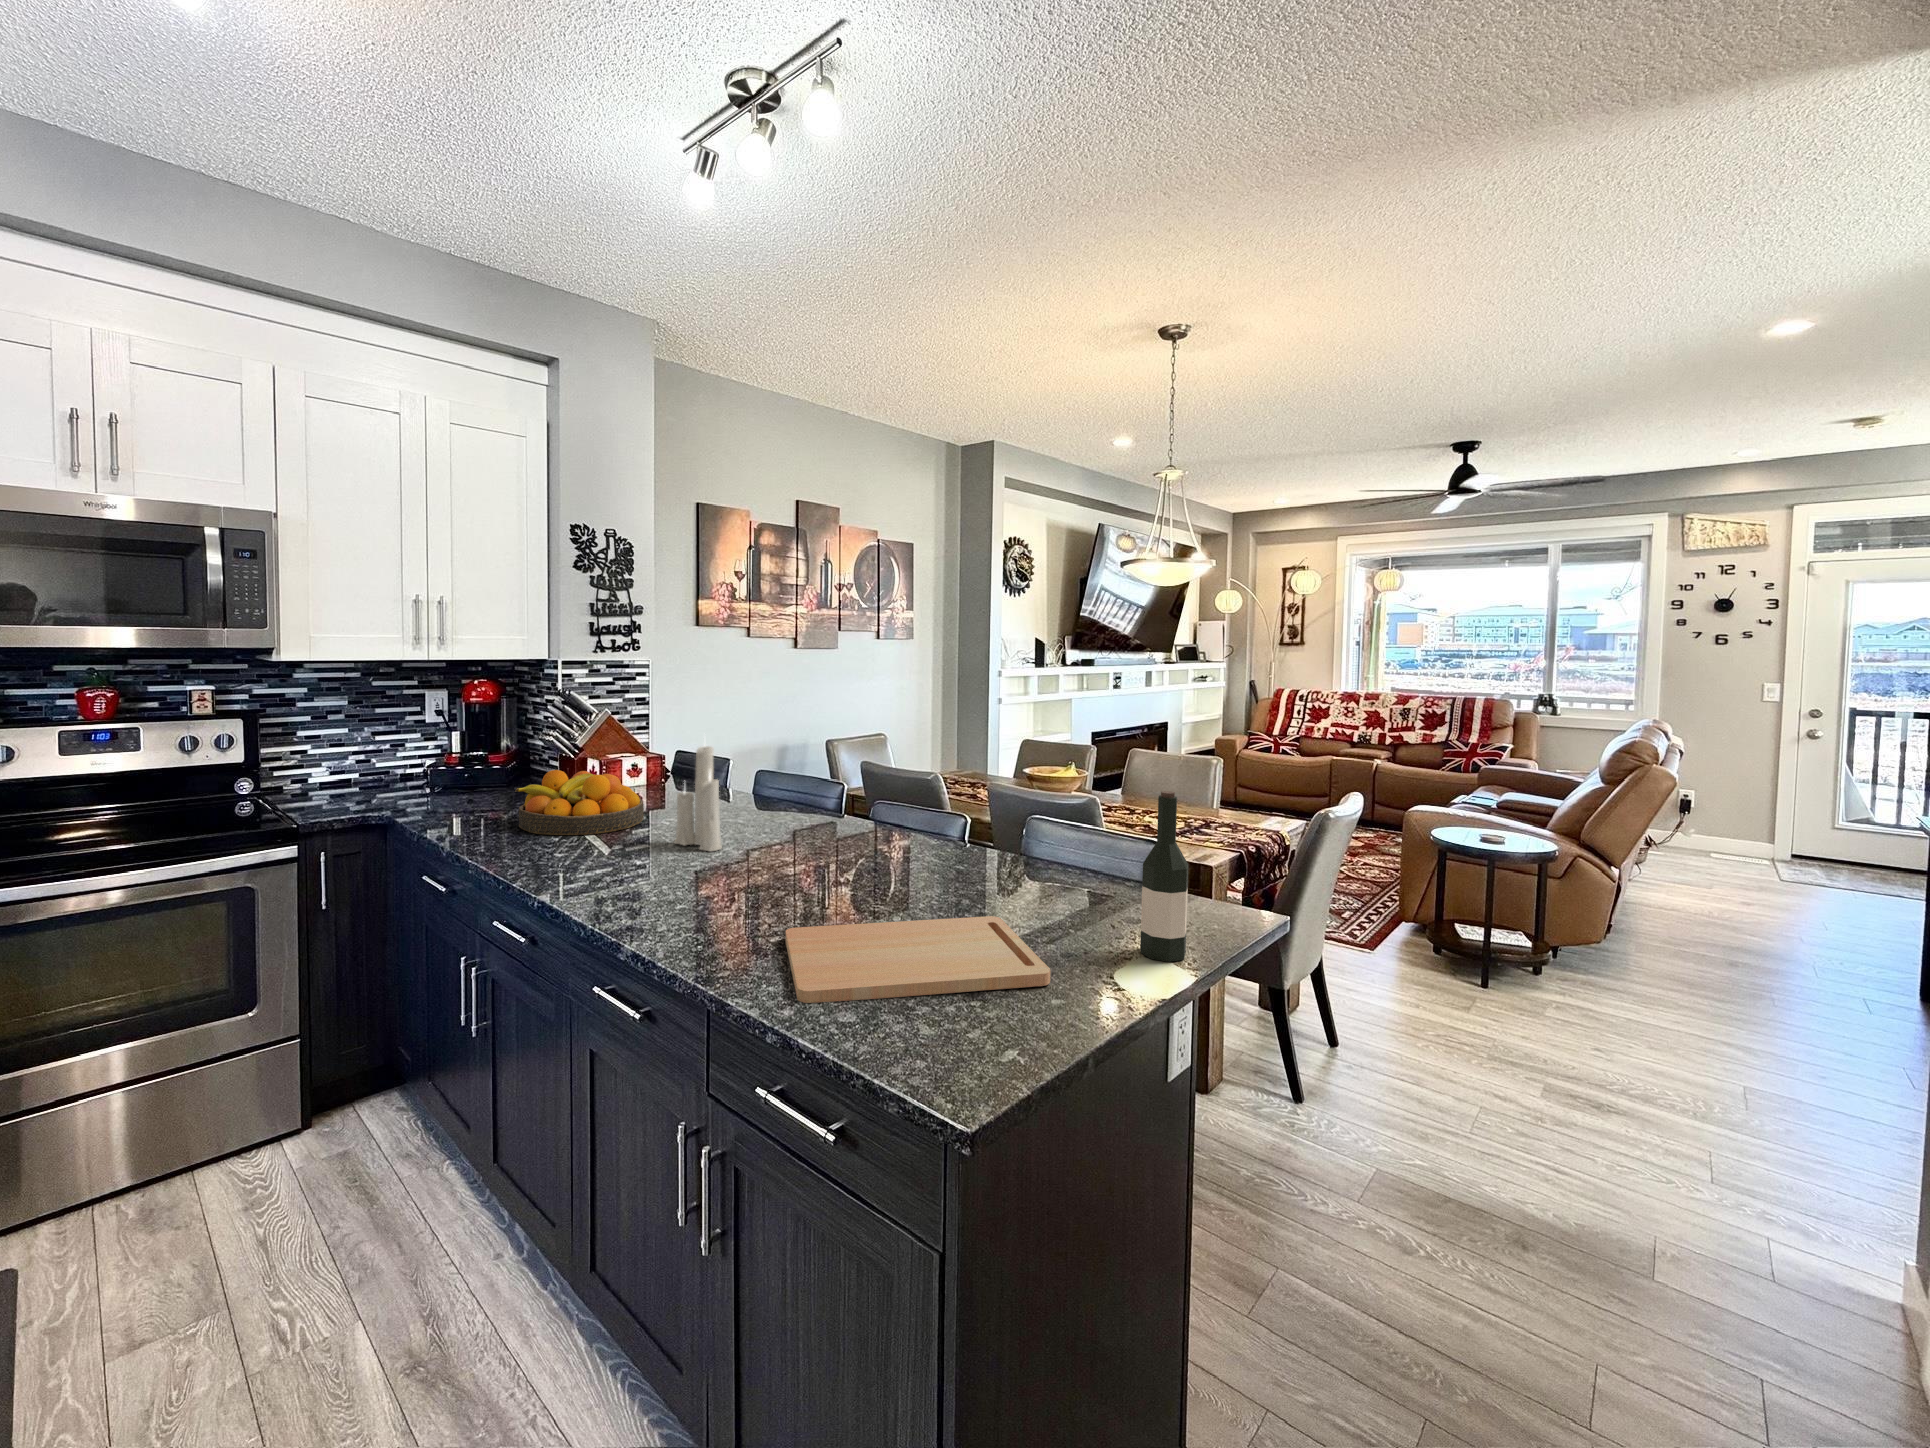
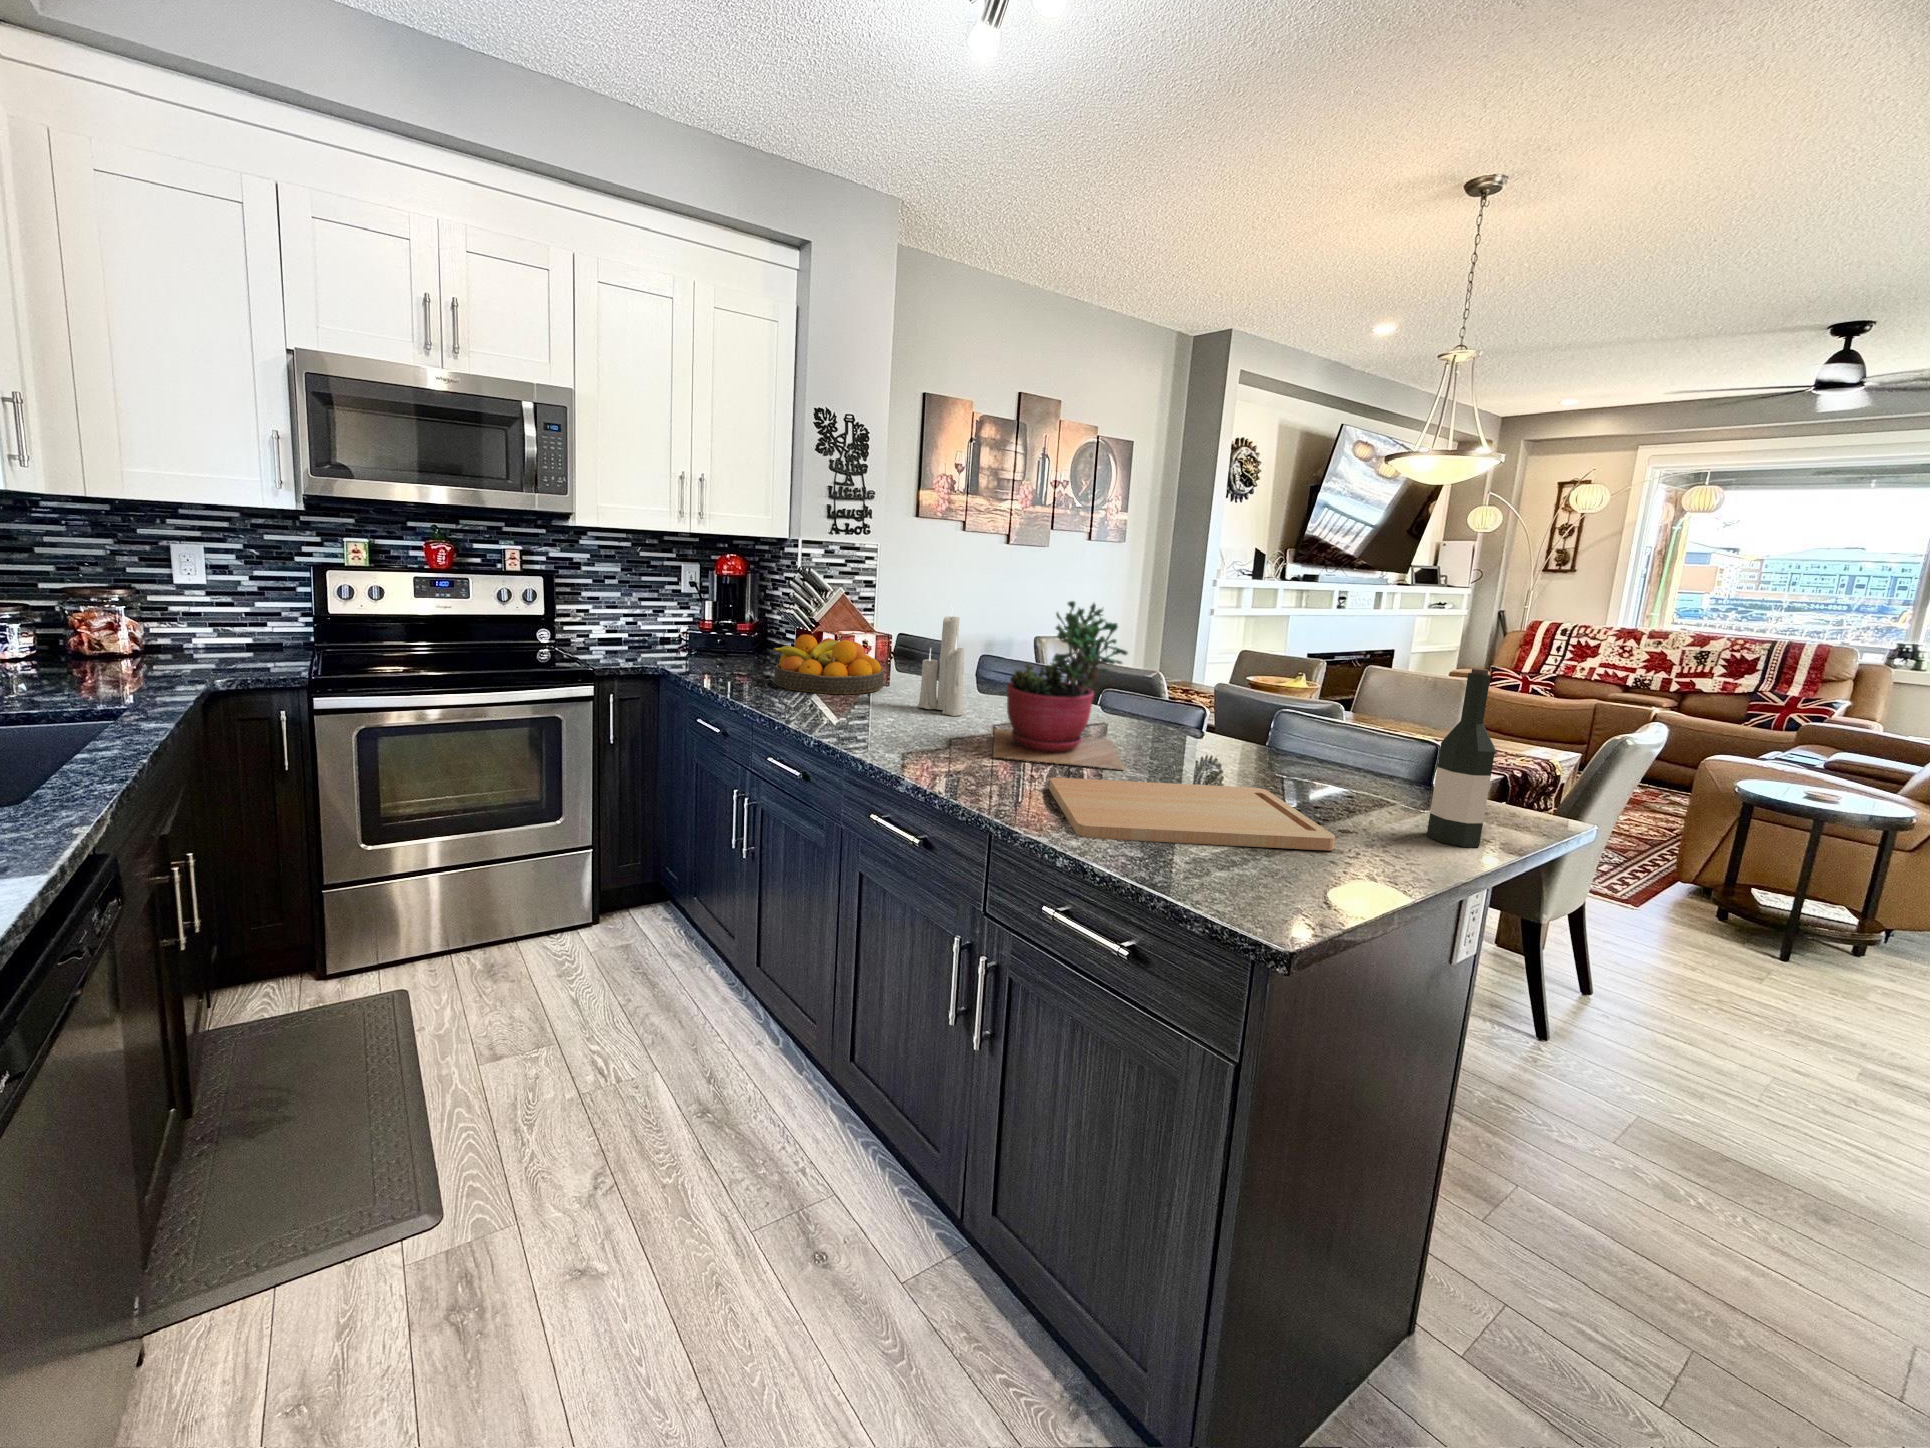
succulent plant: none [736,733,872,905] -> present [993,601,1128,770]

